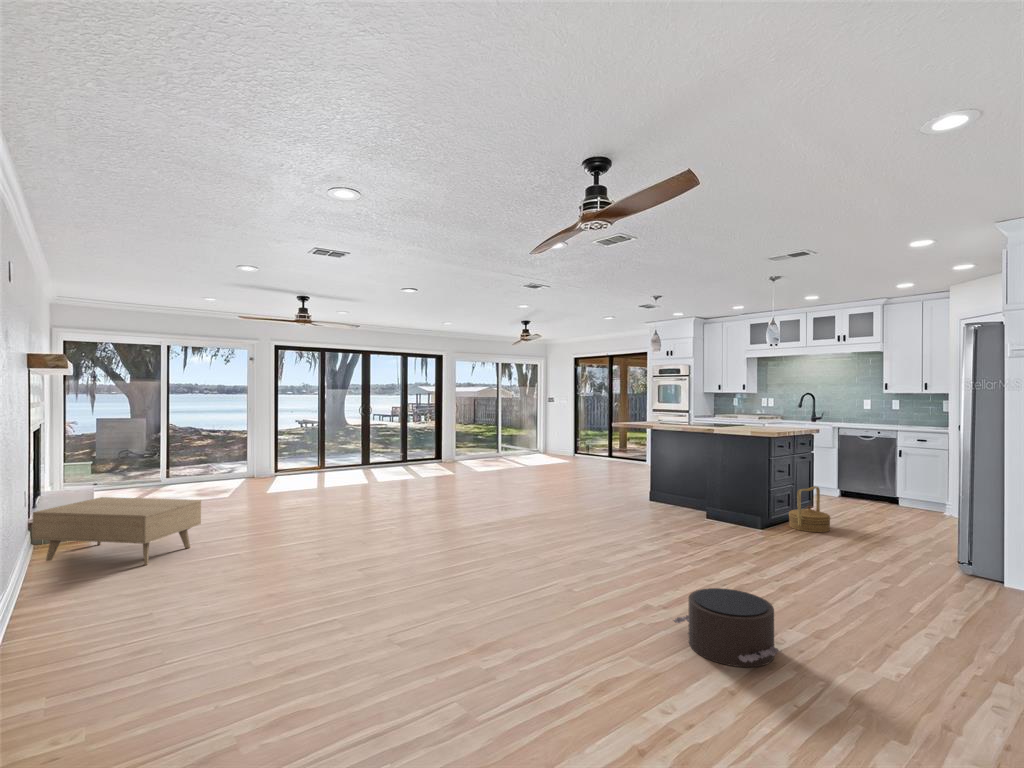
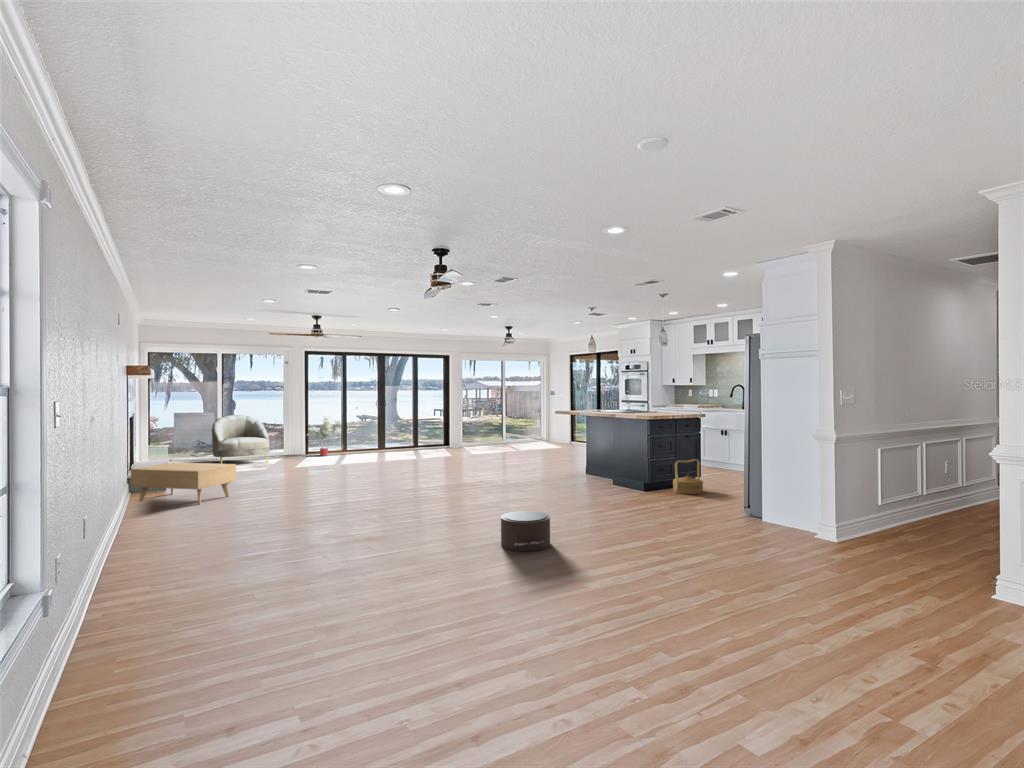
armchair: none [151,424,229,493] -> present [212,415,269,464]
potted tree: none [274,425,317,475] -> present [307,416,340,456]

